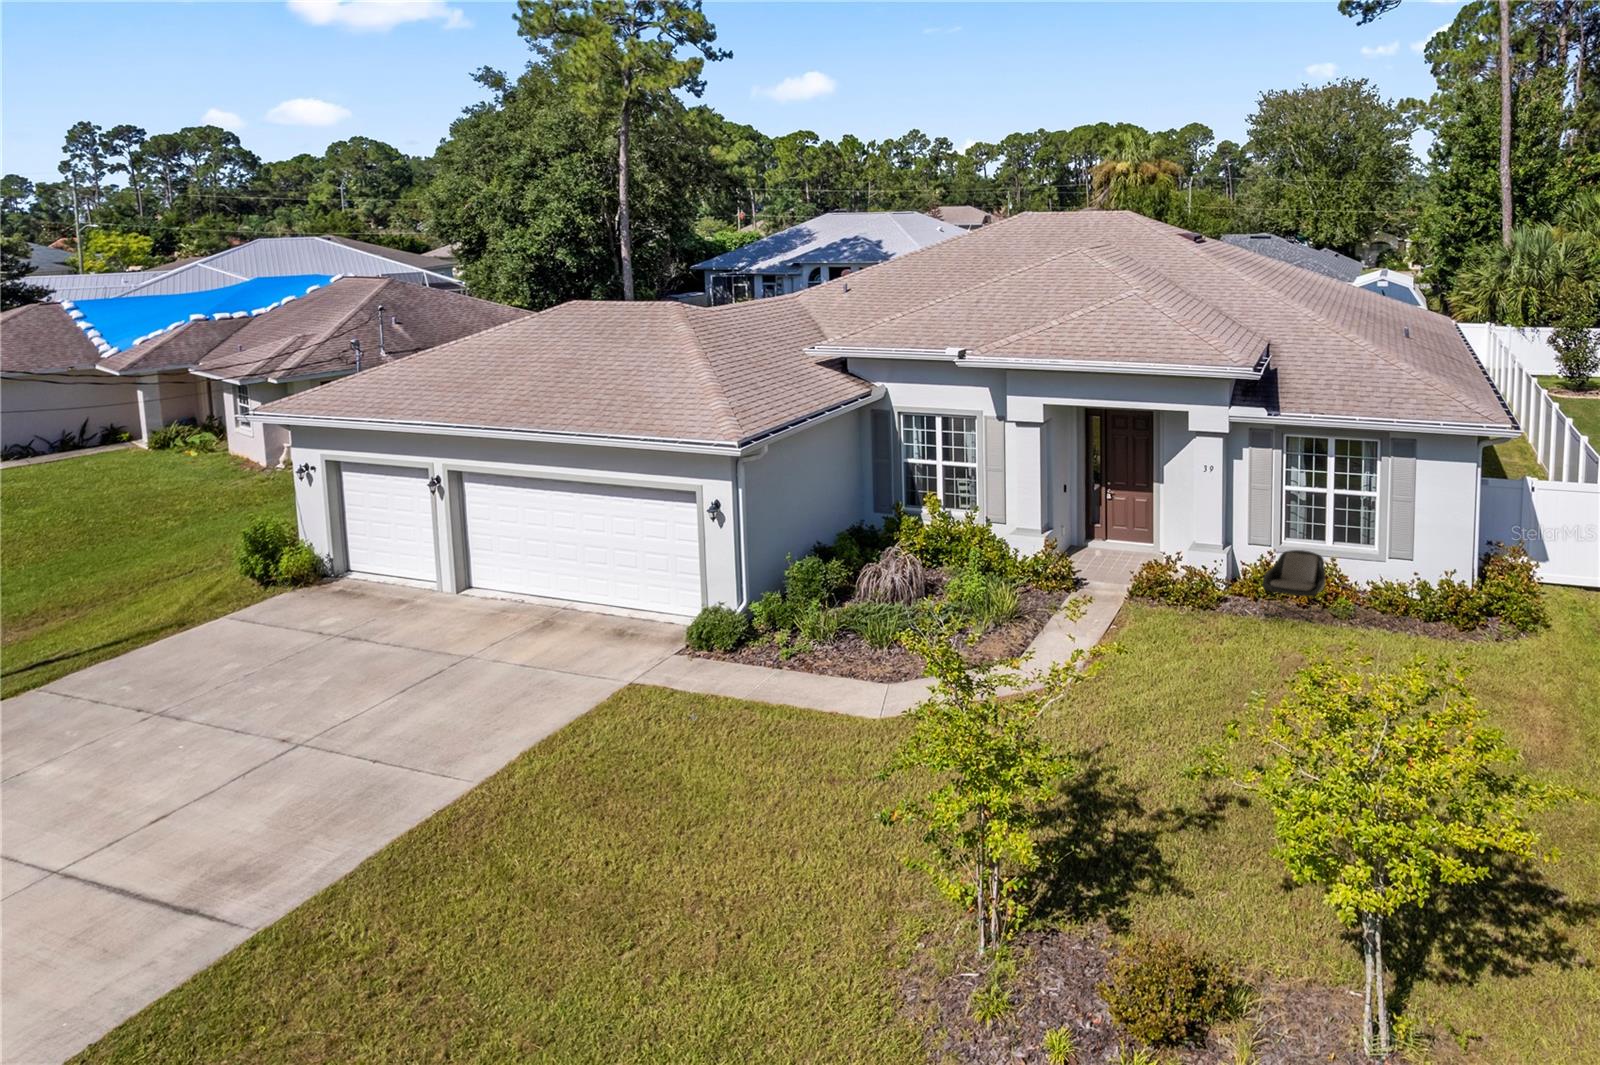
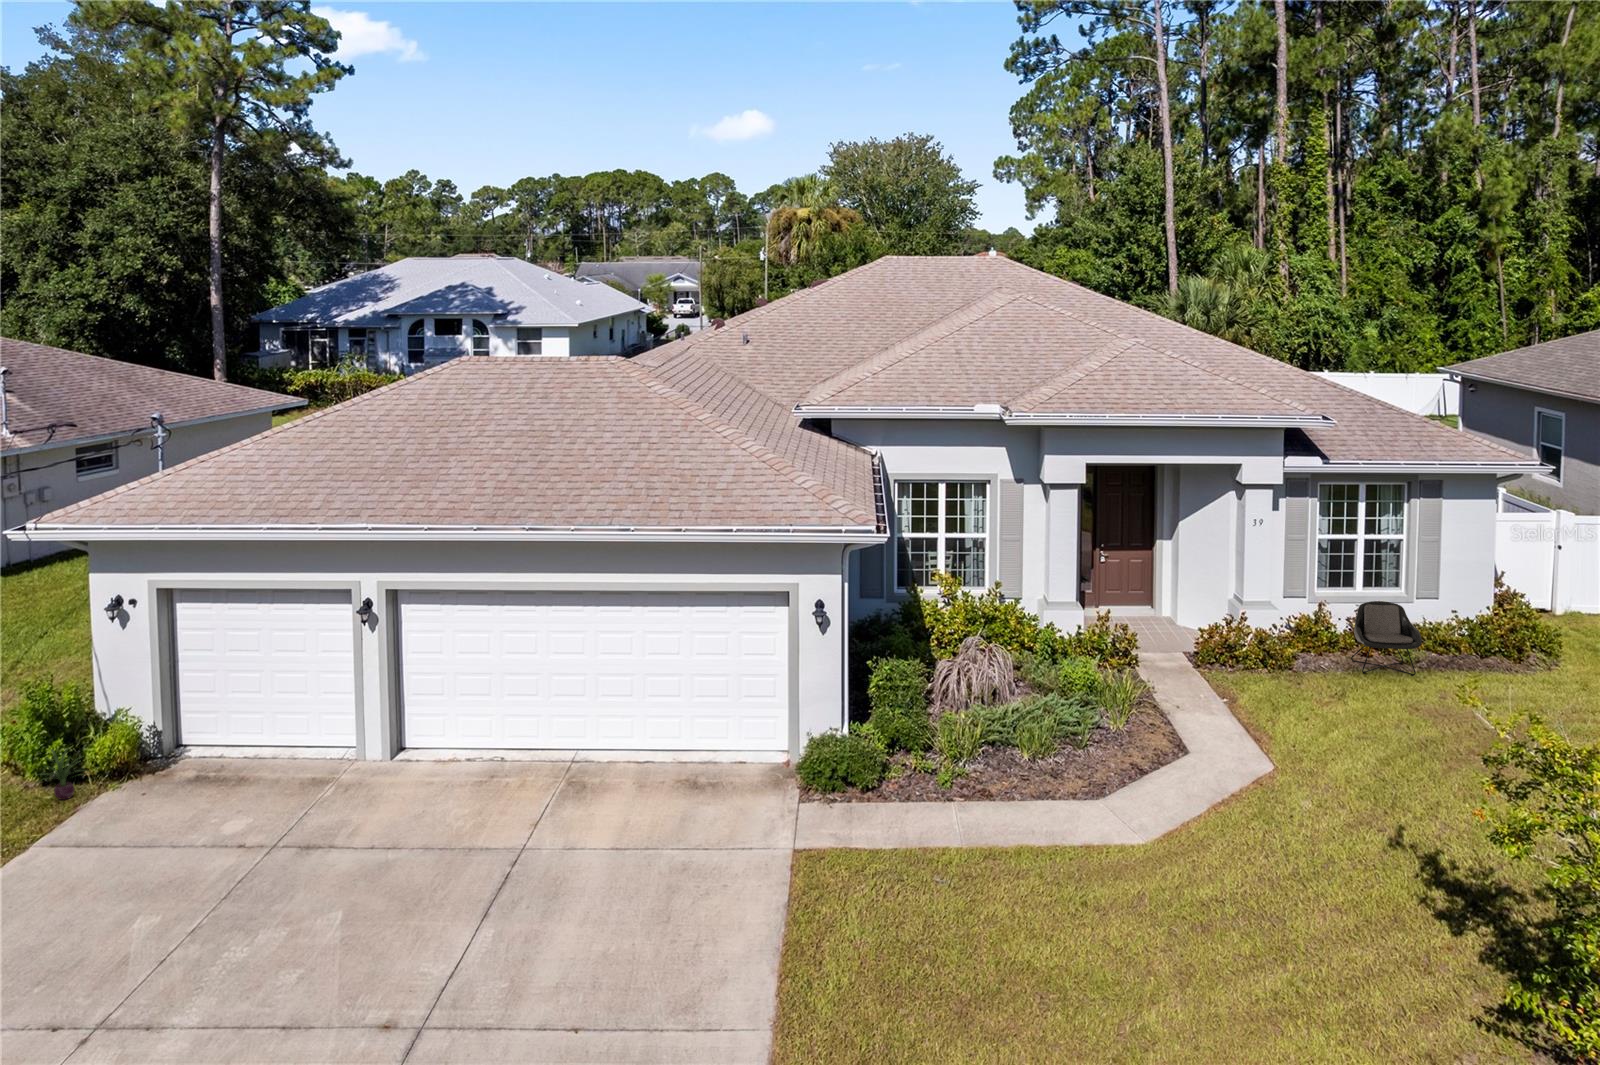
decorative plant: none [243,557,278,589] -> present [46,748,89,800]

